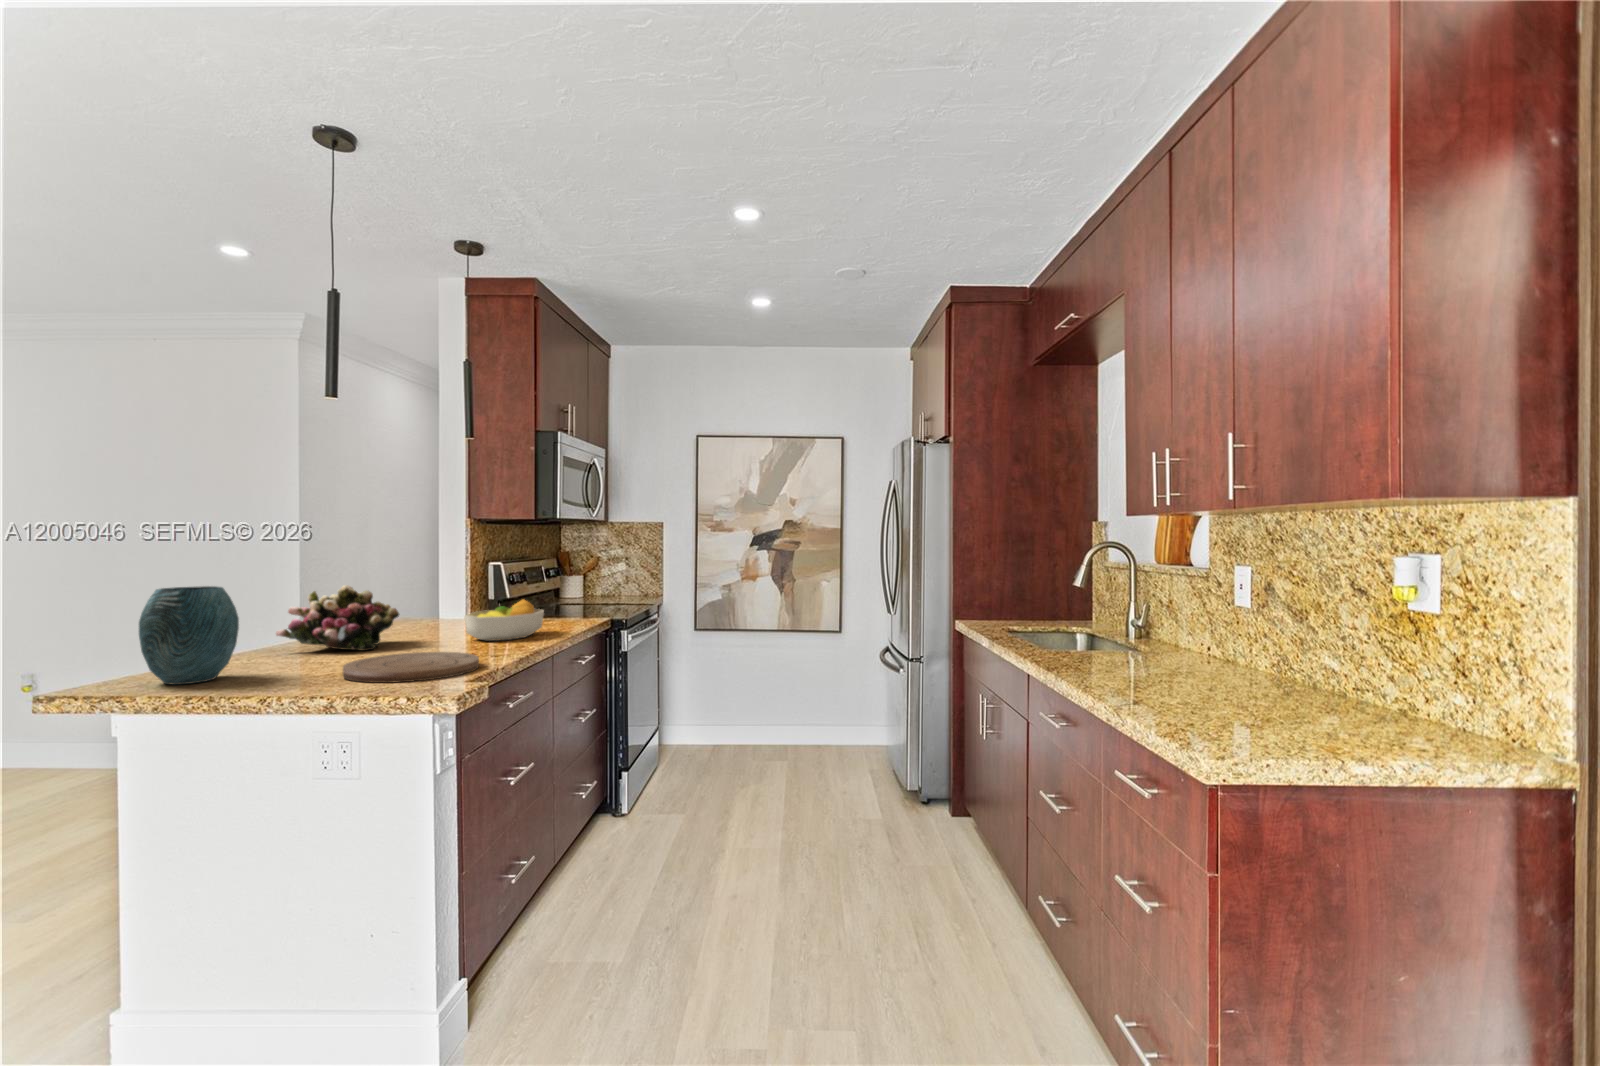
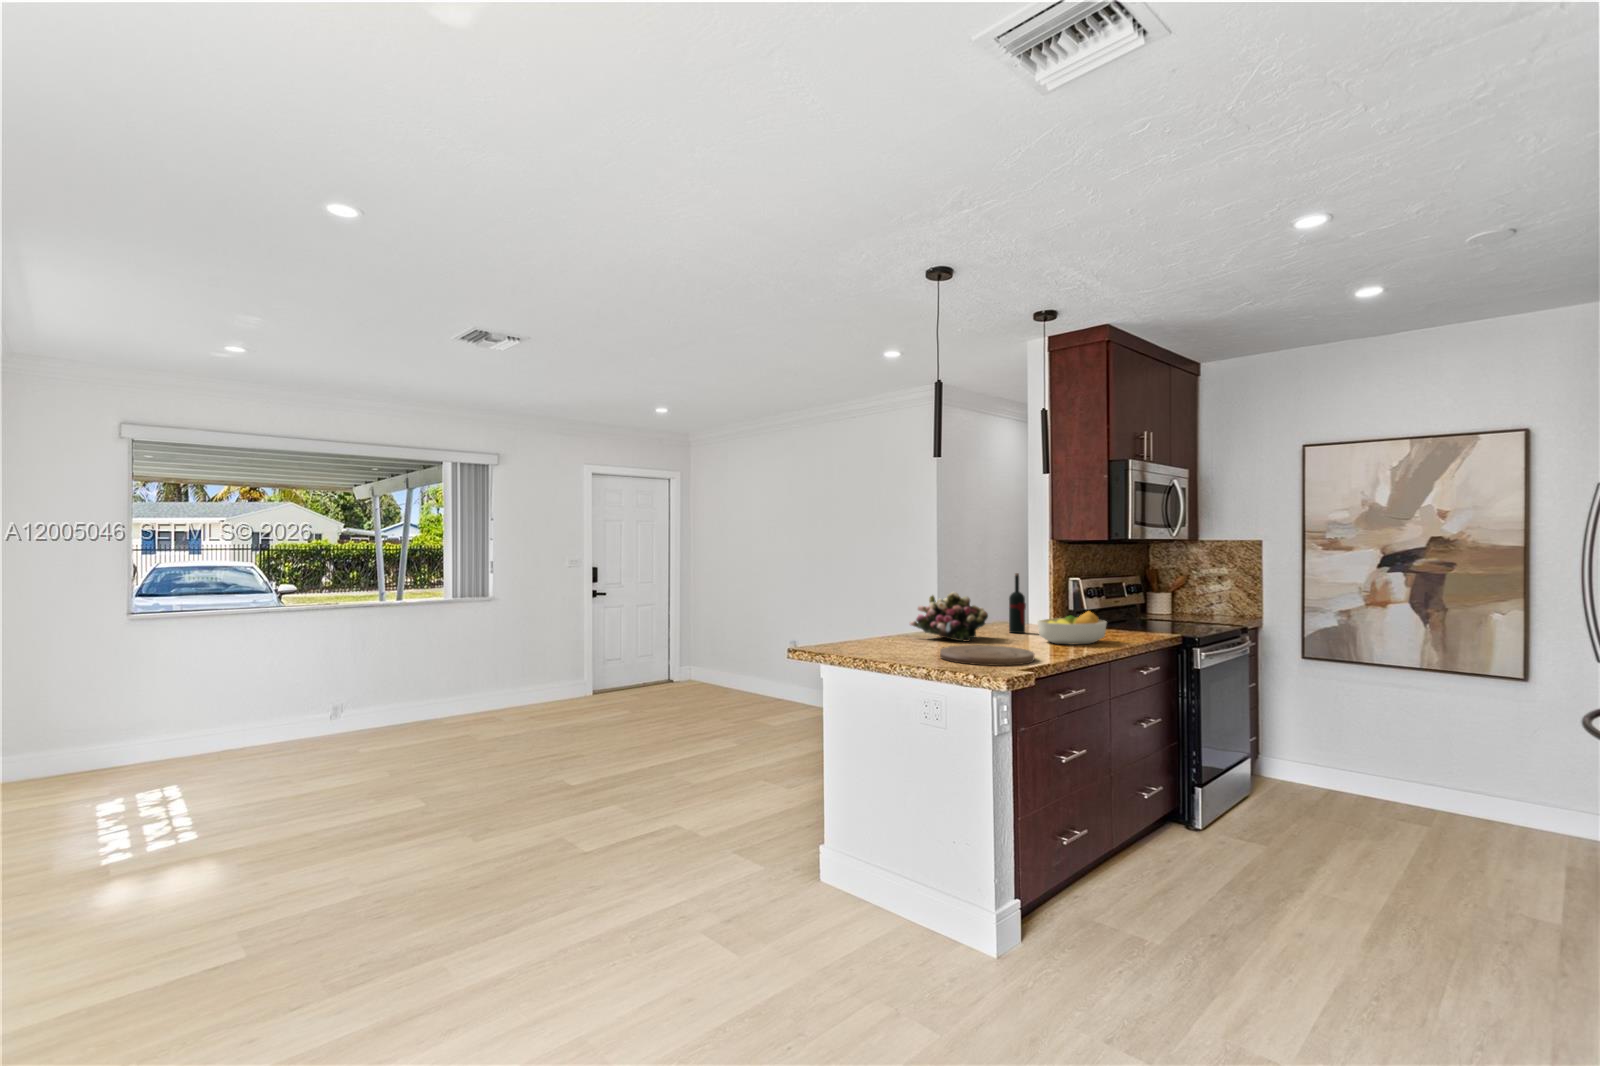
wine bottle: none [420,558,442,633] -> present [1009,573,1026,633]
vase: present [139,586,239,685] -> none [833,588,883,650]

